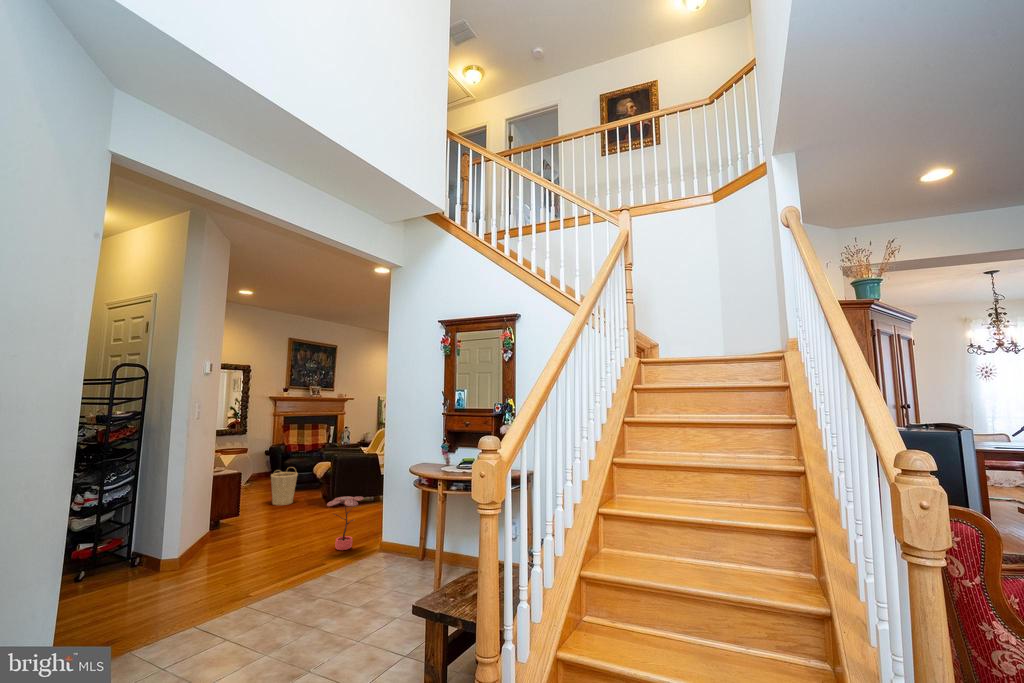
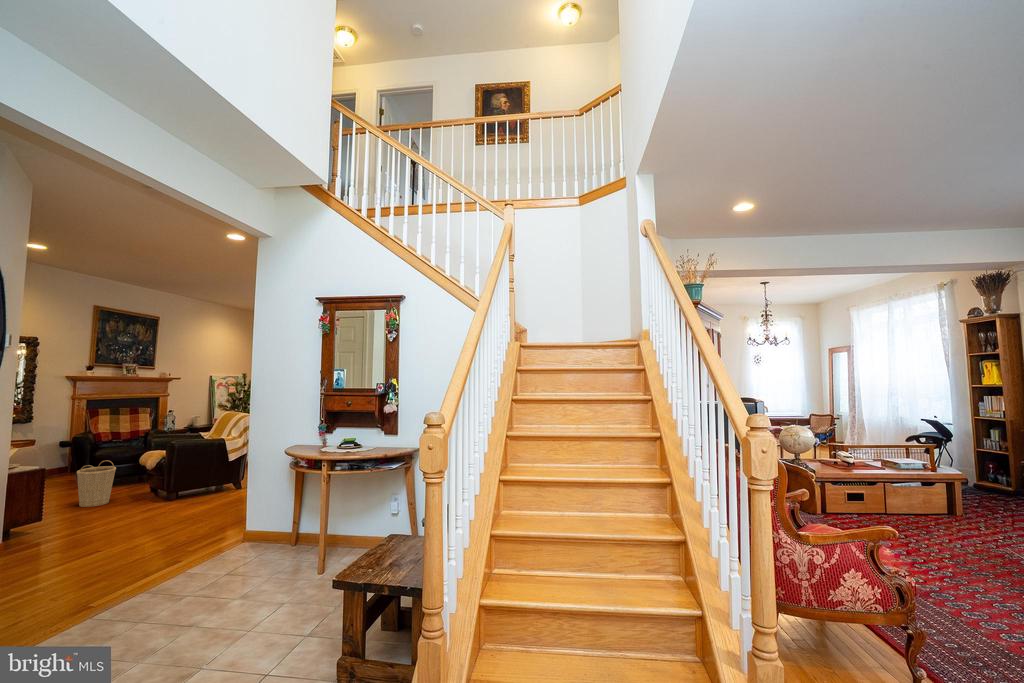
potted plant: present [327,496,364,550] -> none [174,487,220,548]

